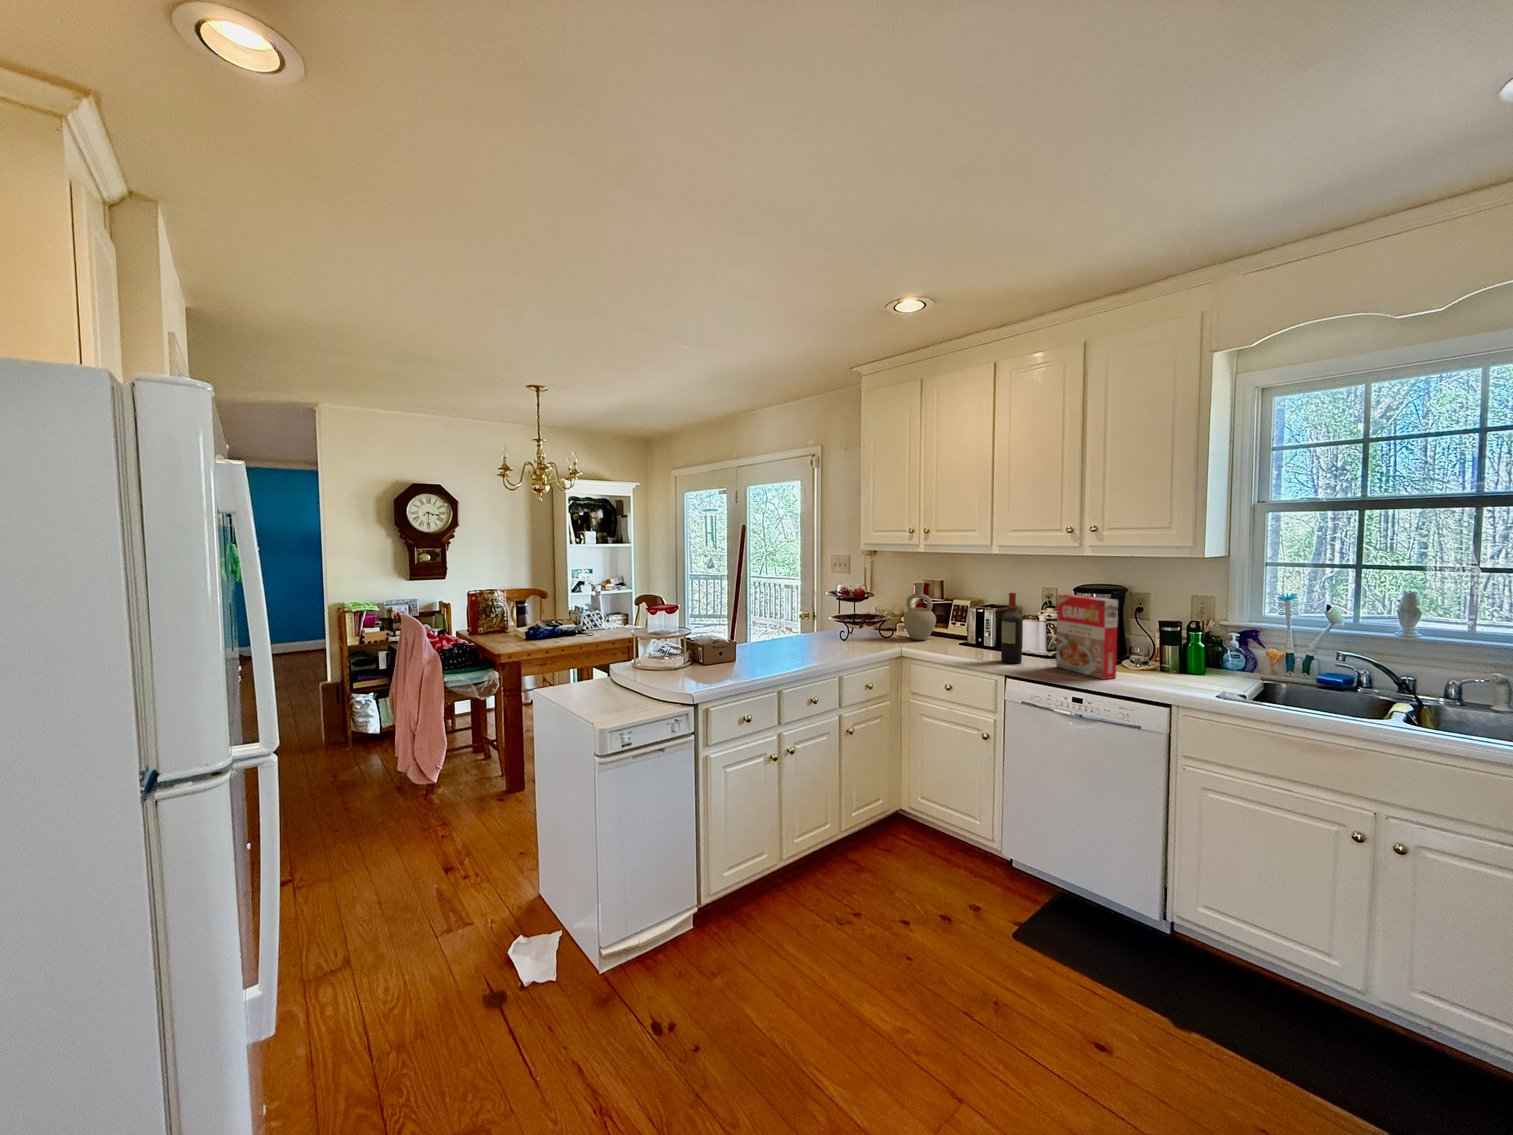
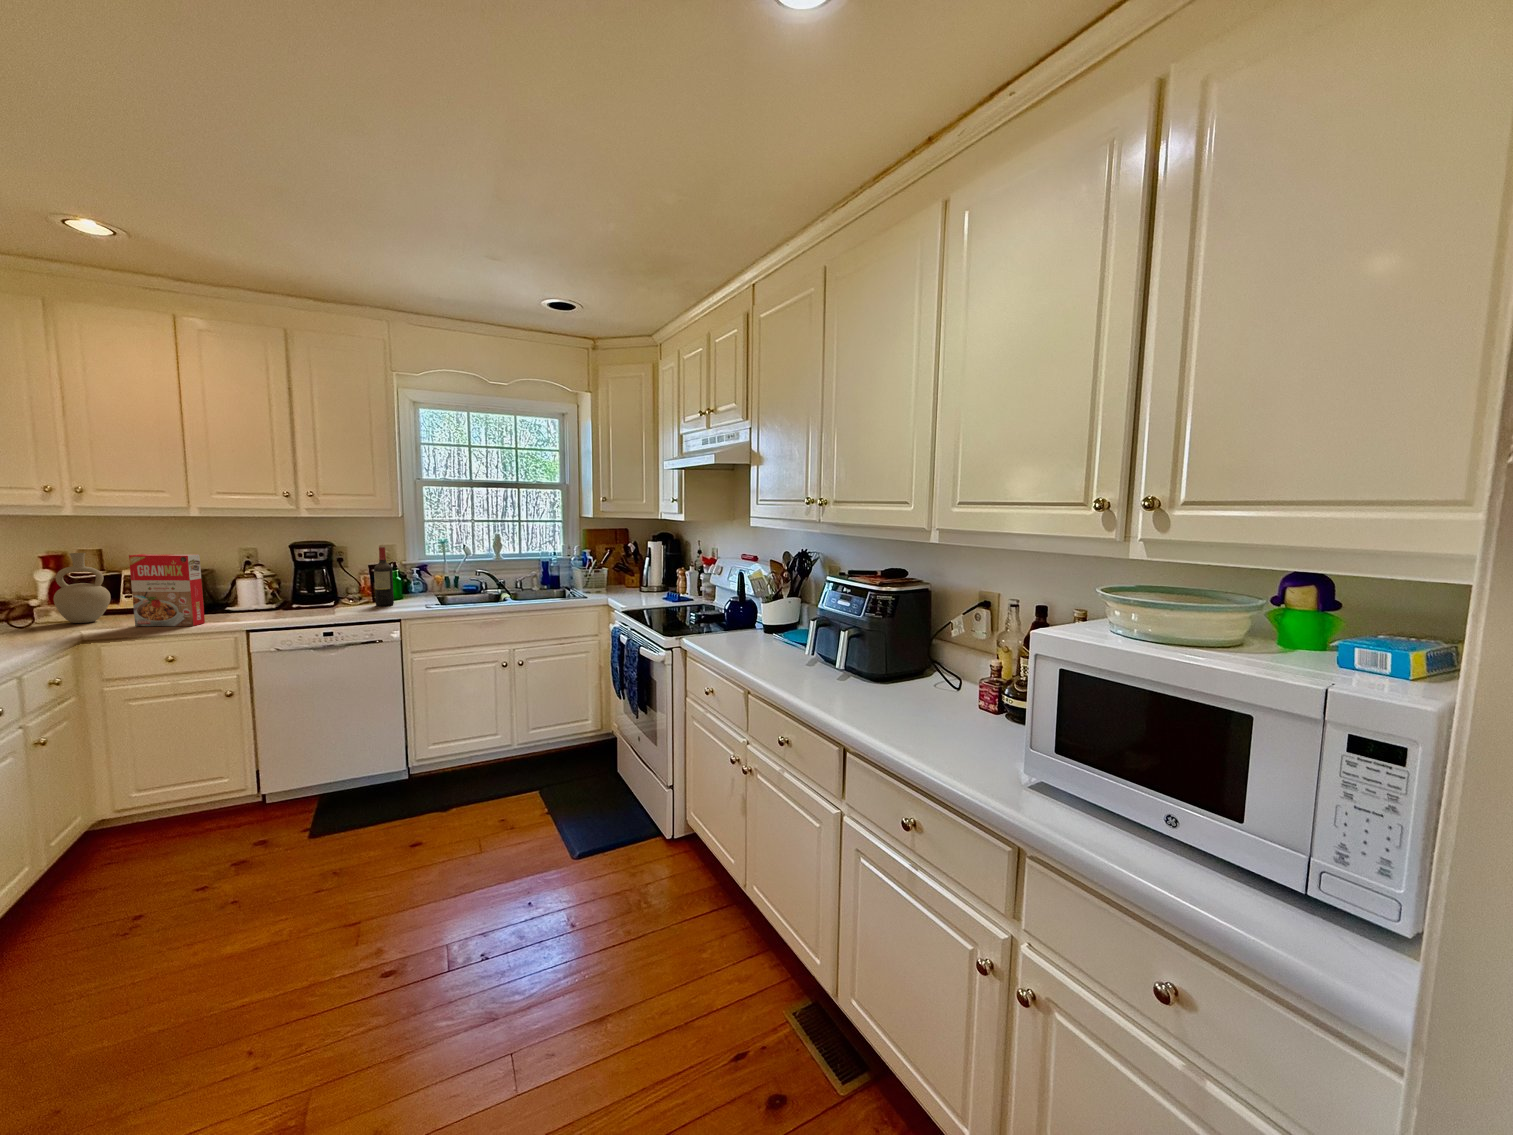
wine bottle: present [1001,593,1022,663] -> present [374,547,394,606]
cereal box: present [1056,594,1118,679] -> present [129,554,205,626]

